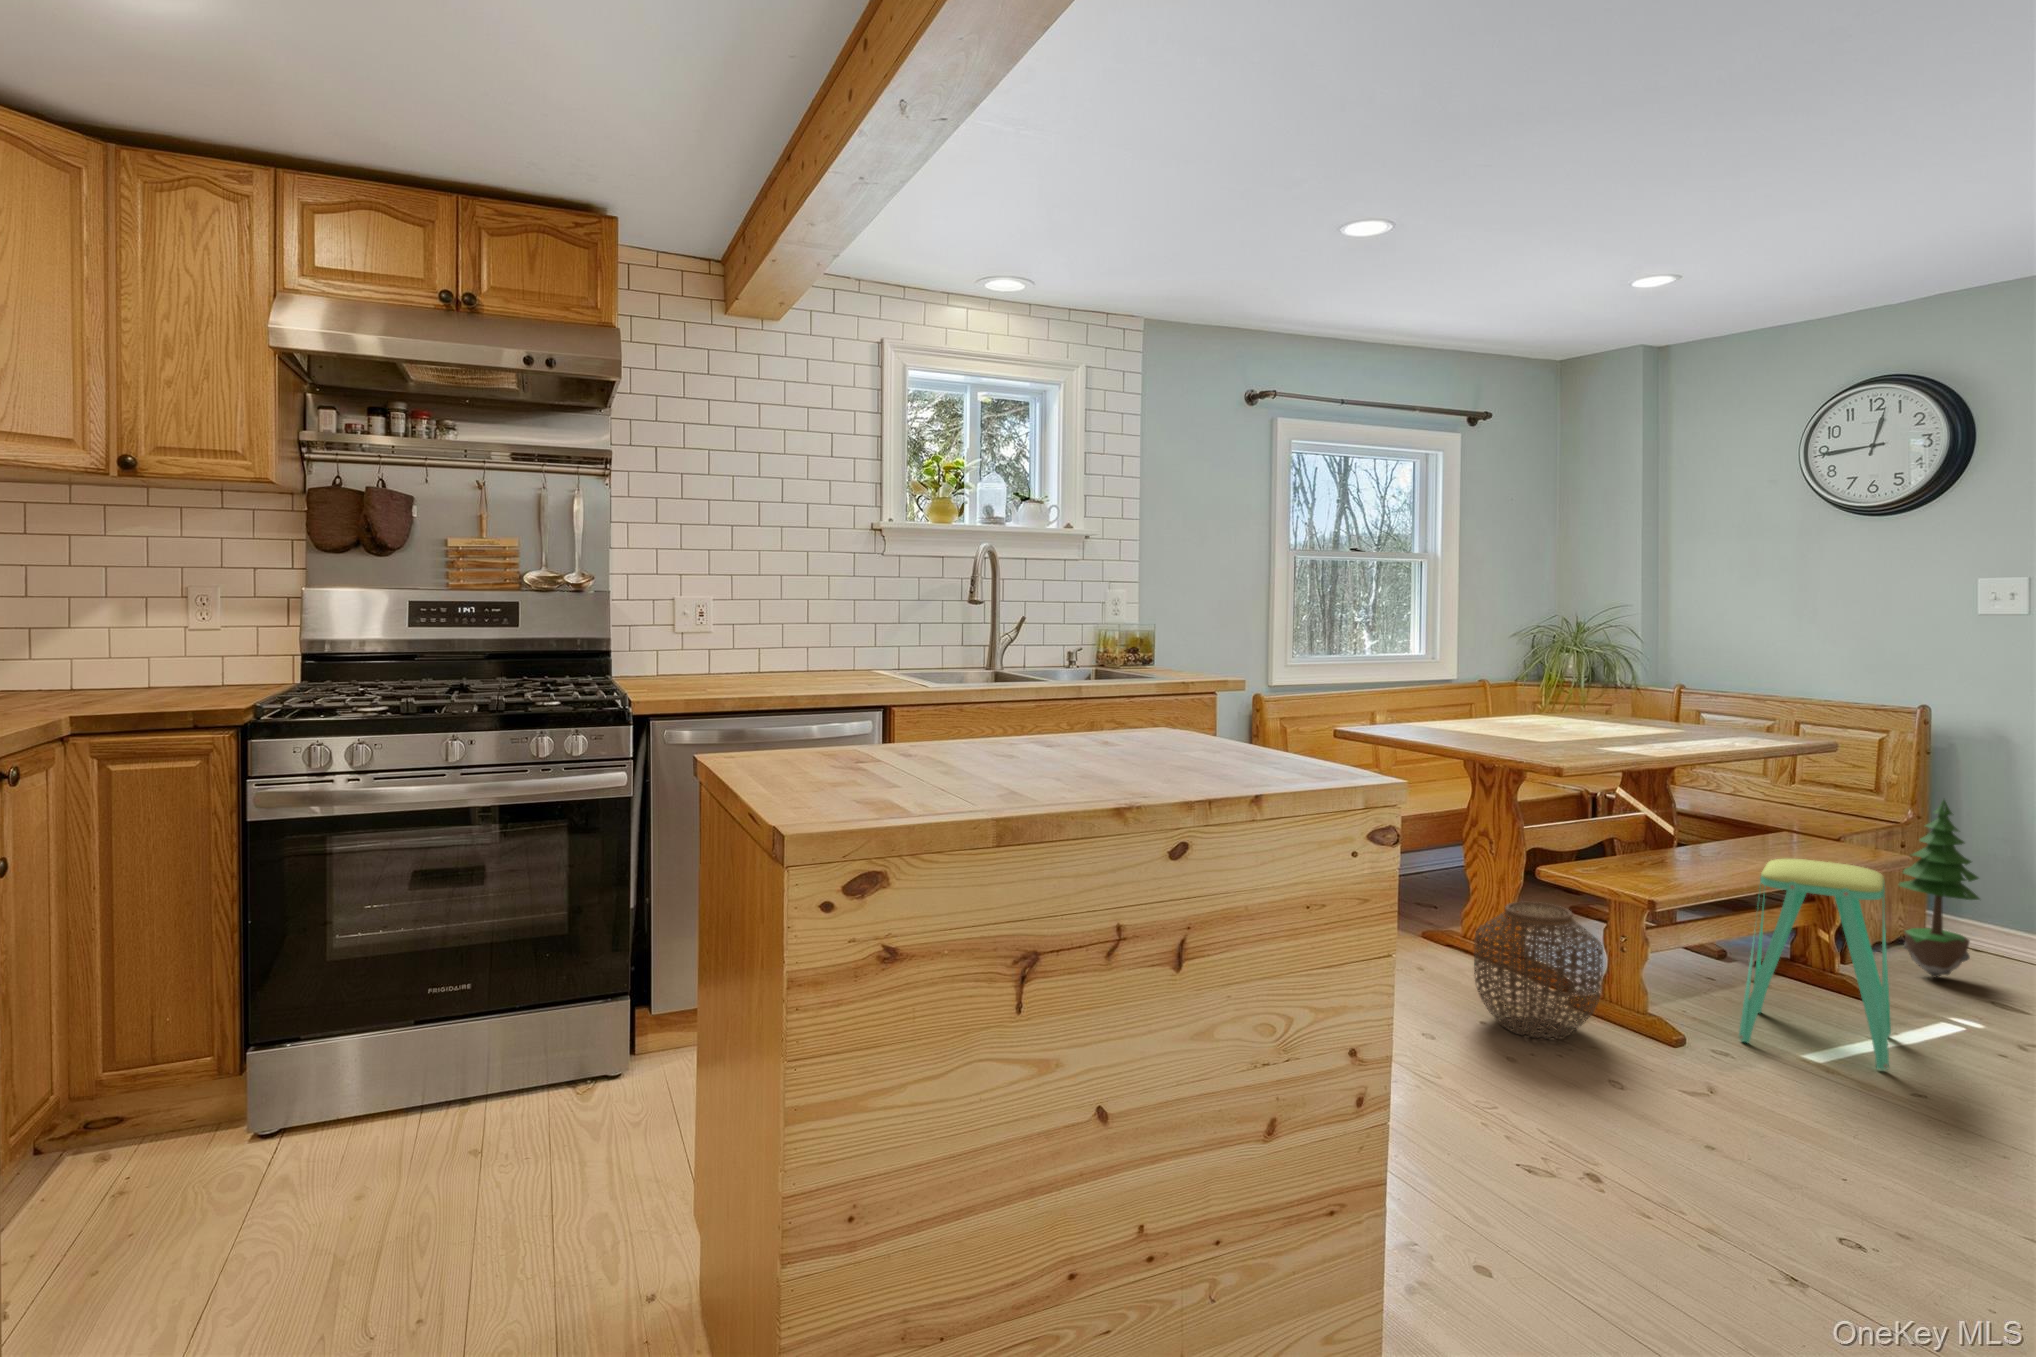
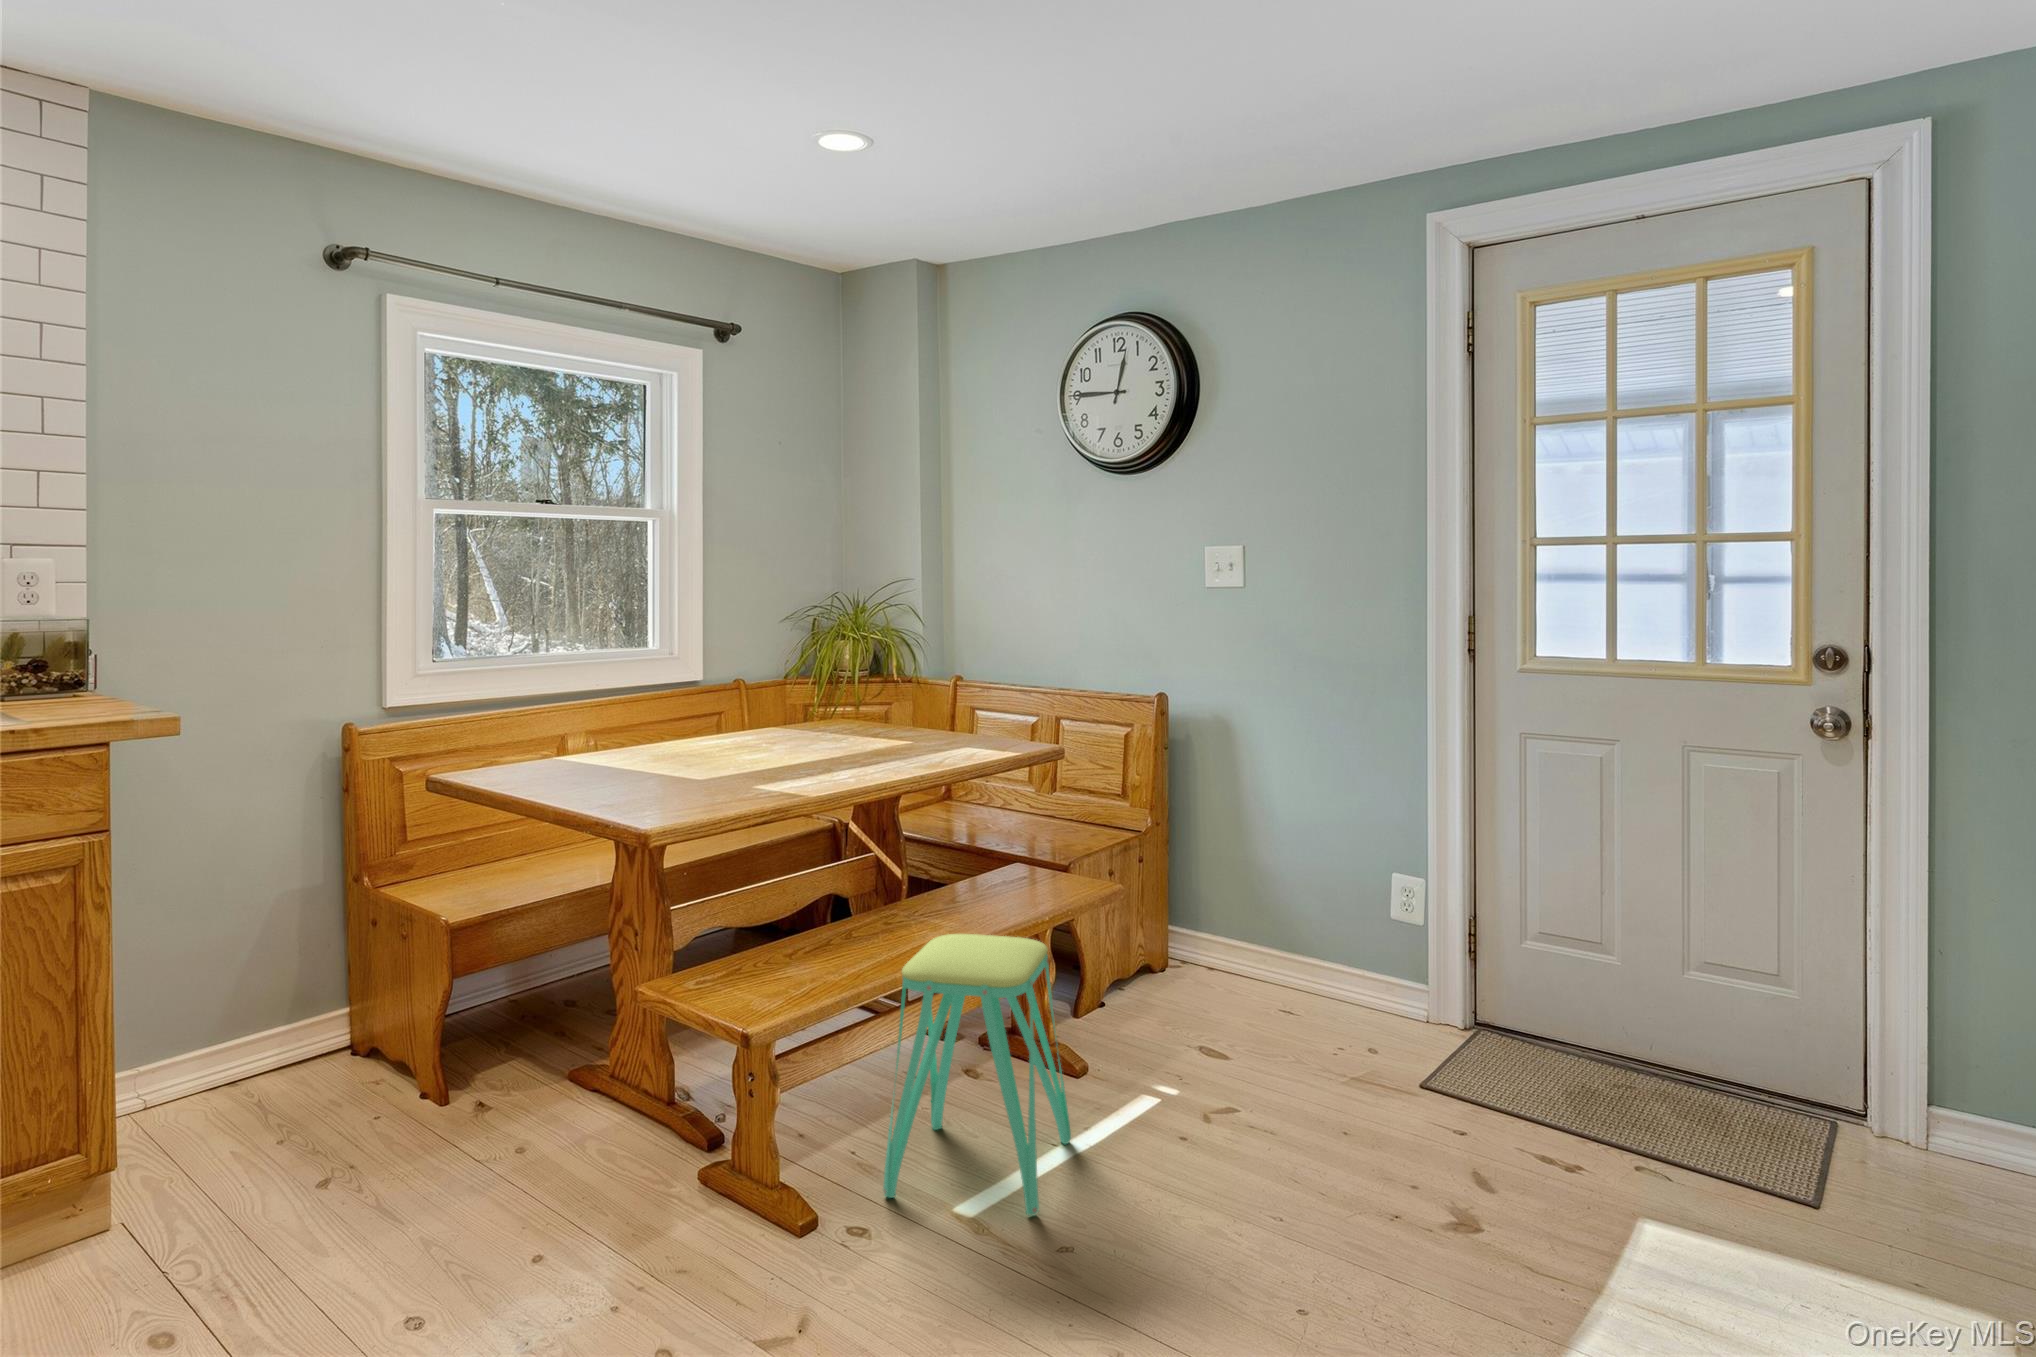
potted tree: present [1899,800,1979,977] -> none [1123,813,1200,1020]
woven basket: present [1474,902,1603,1039] -> none [512,1049,696,1261]

